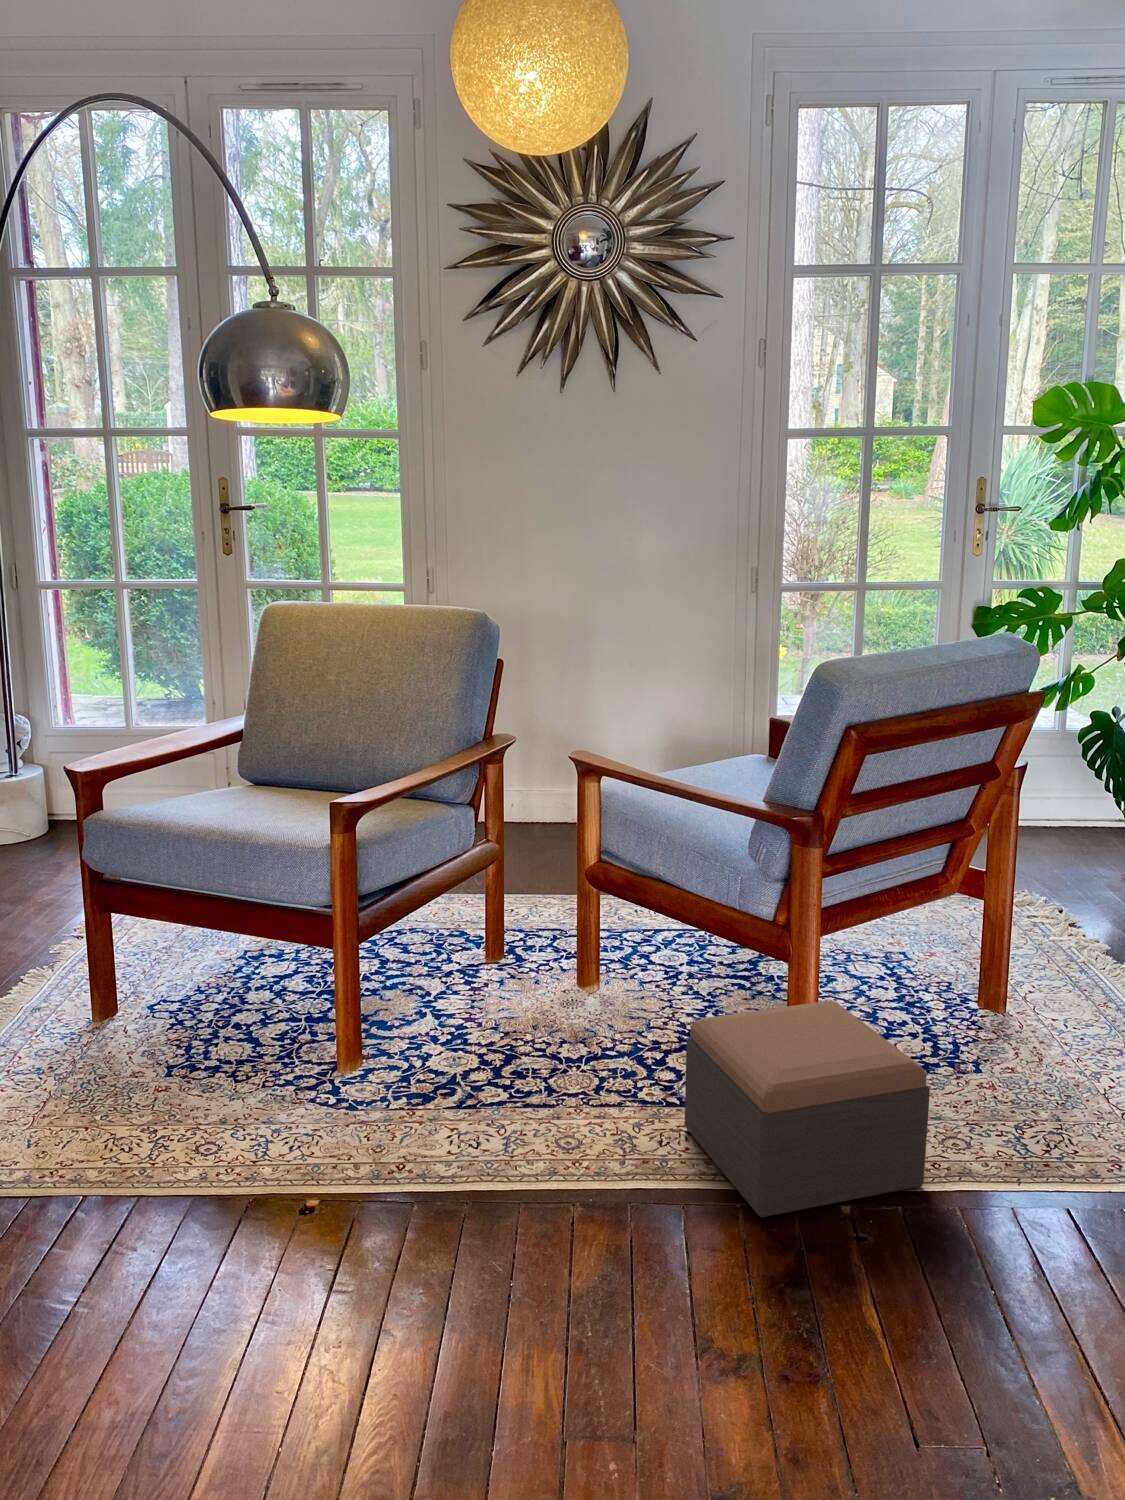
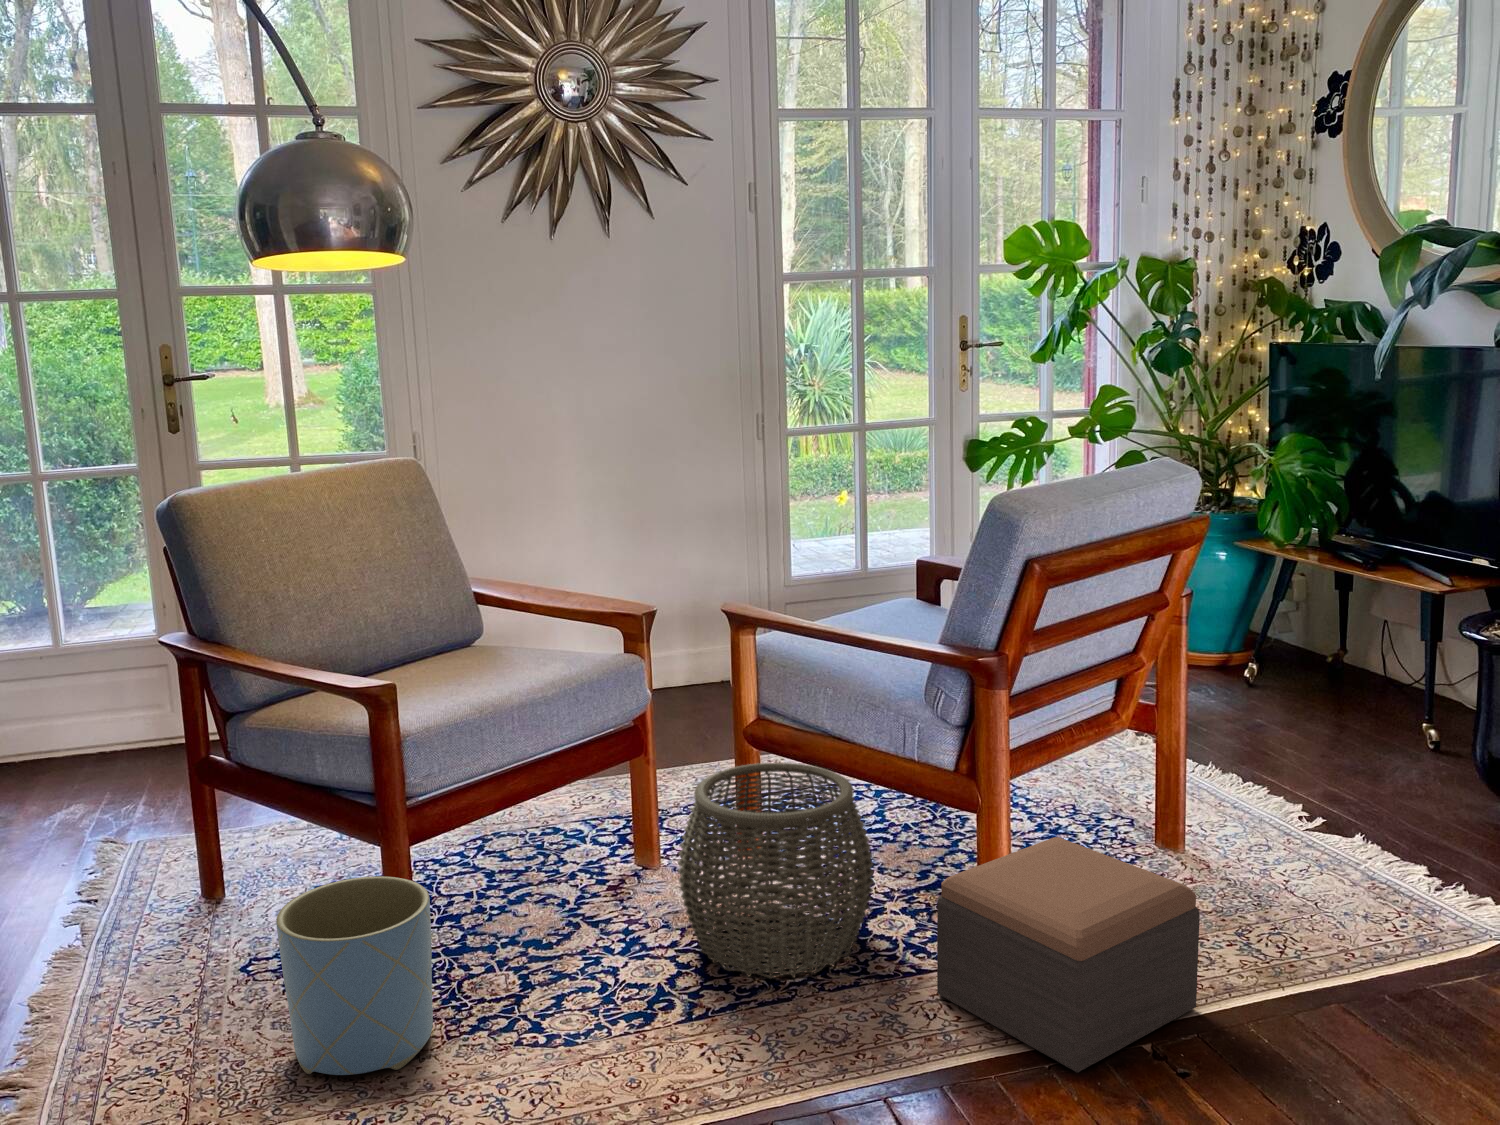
woven basket: none [488,894,666,1090] -> present [678,763,874,979]
planter: none [132,943,258,1102] -> present [276,876,433,1075]

